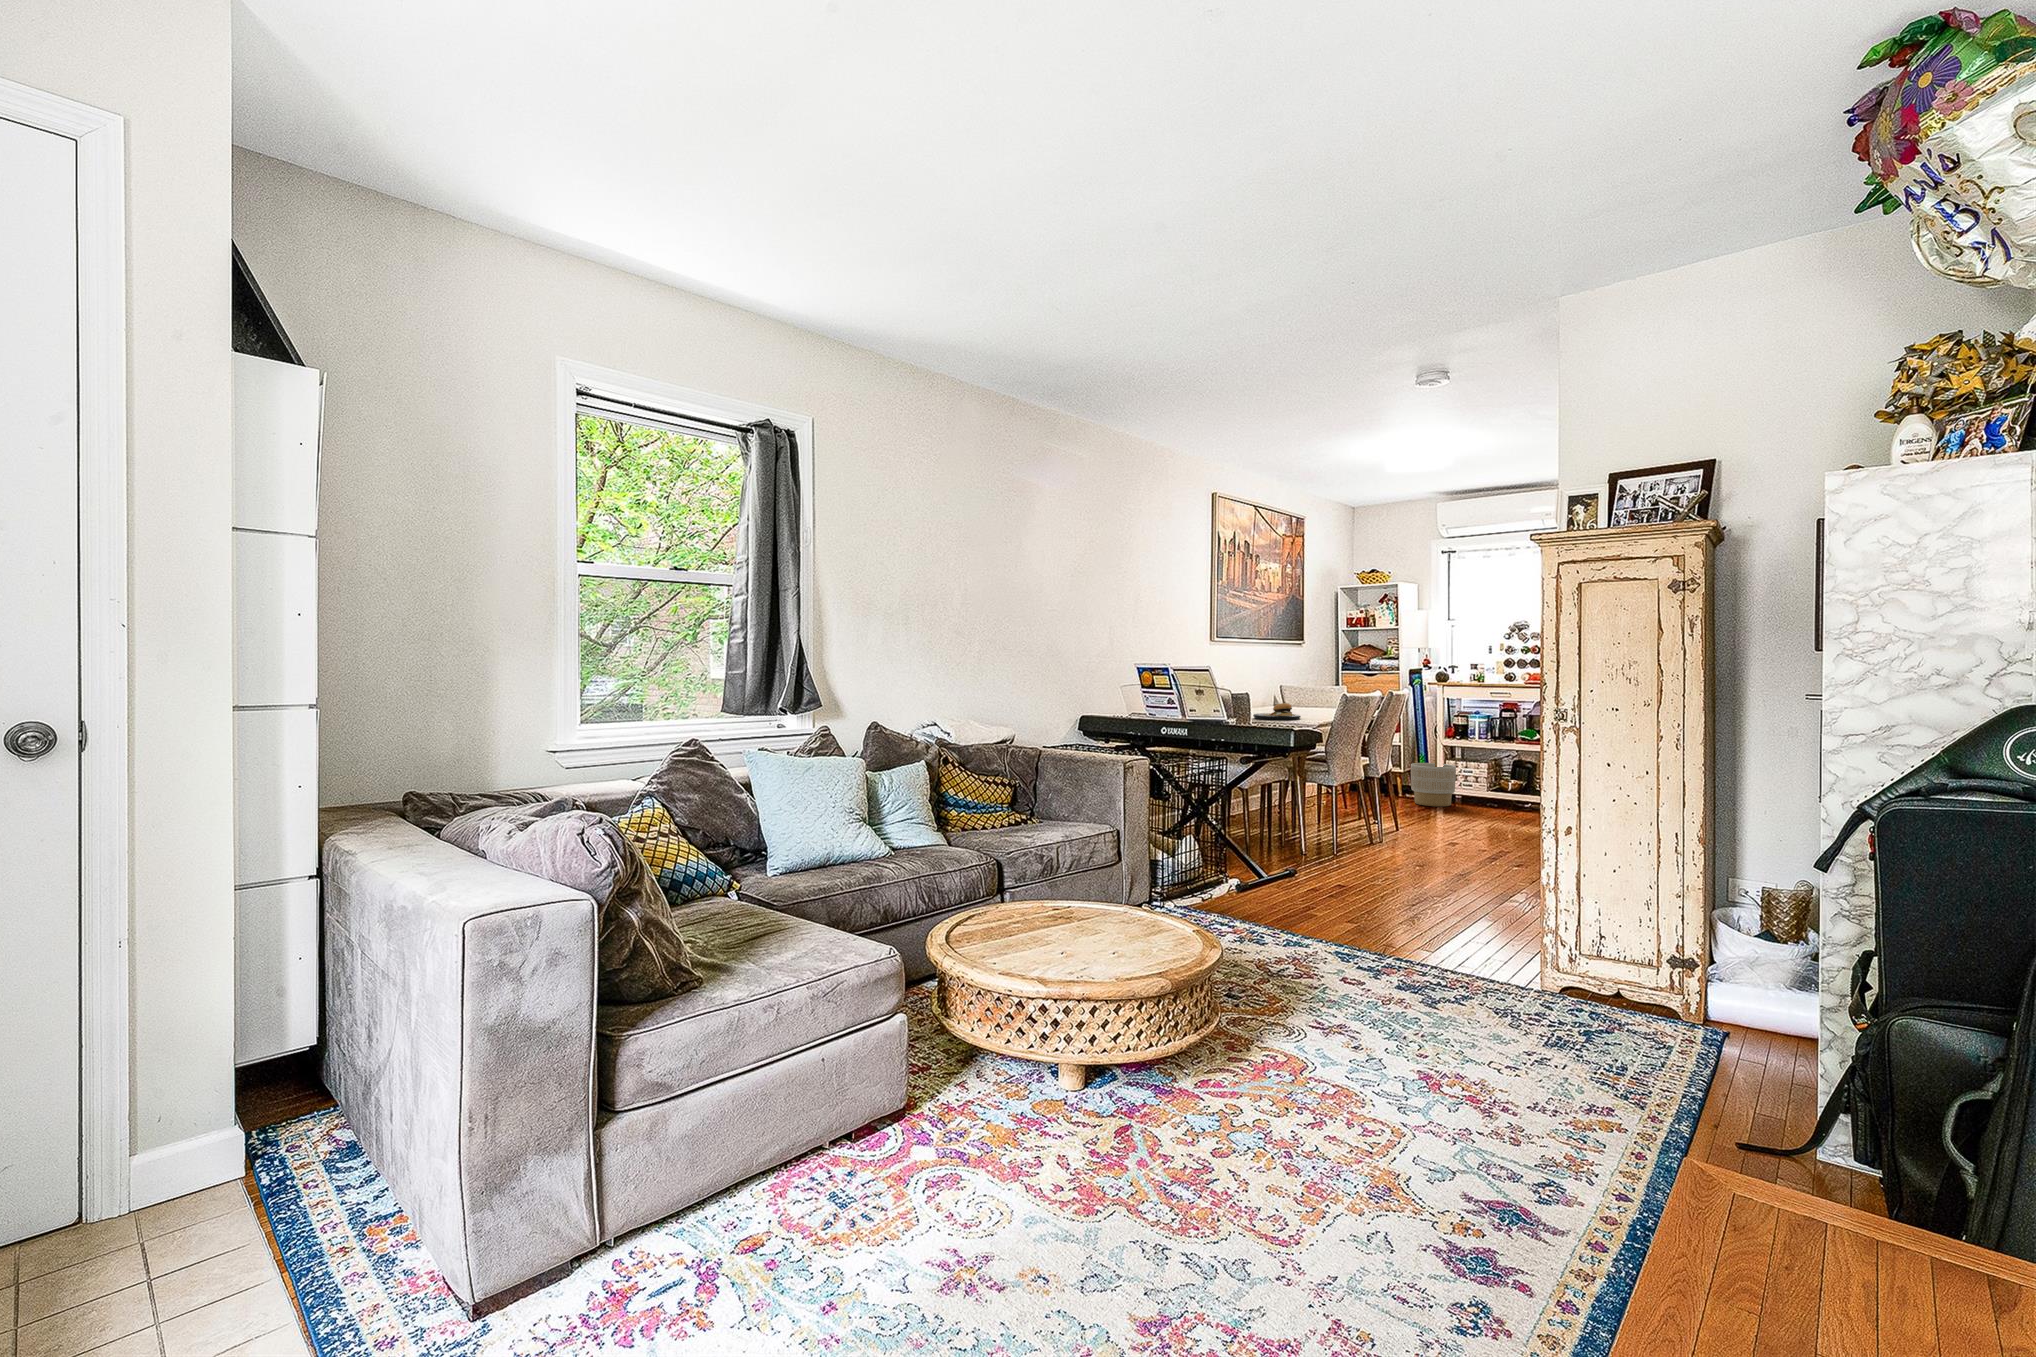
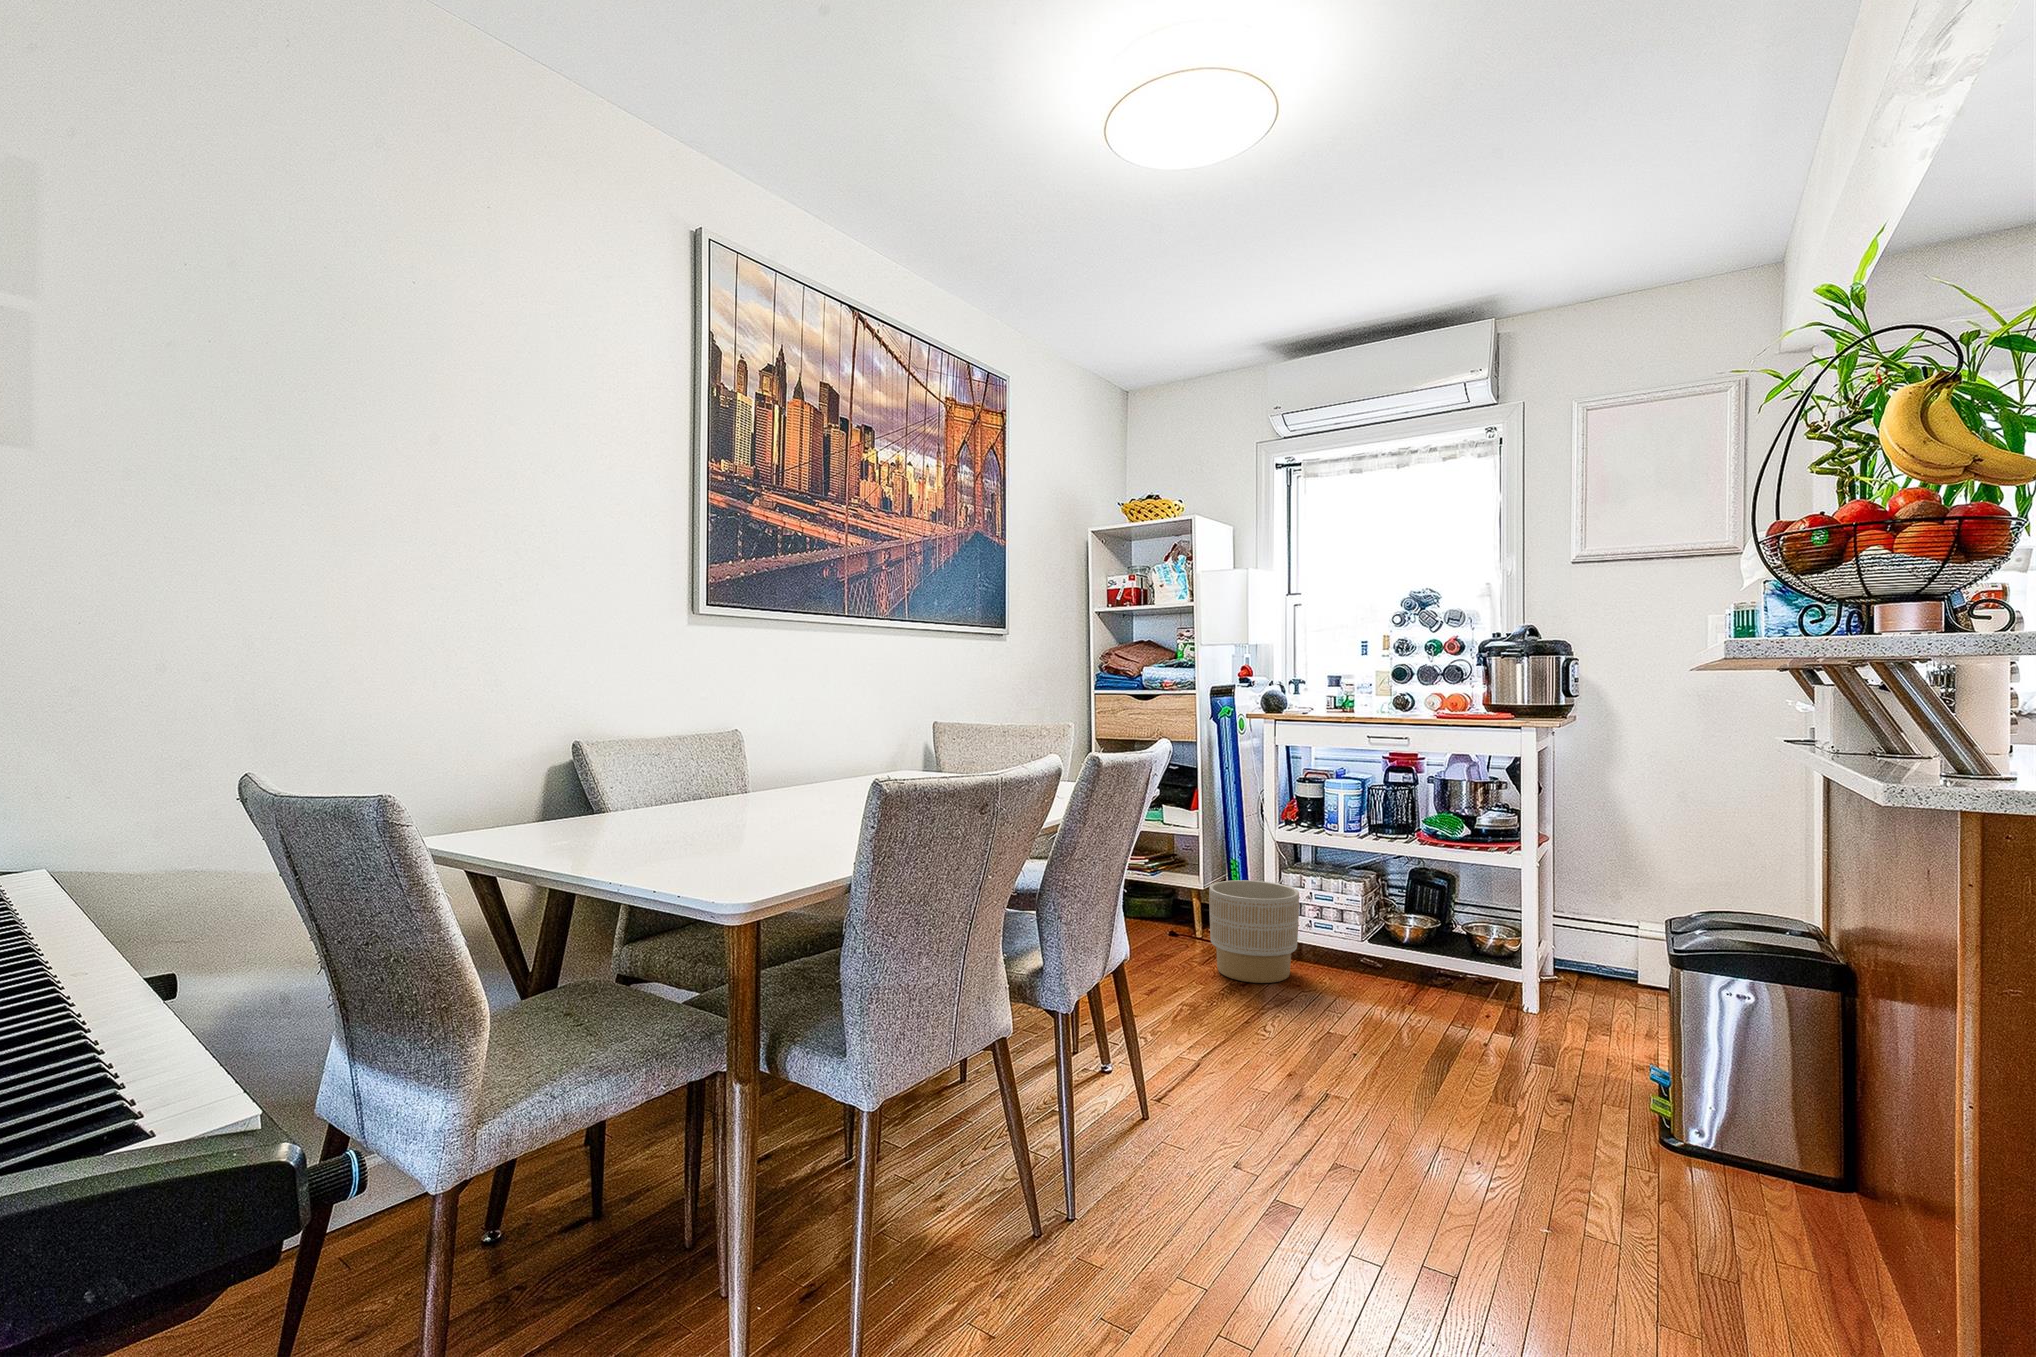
plate: present [1253,703,1301,720] -> none [643,767,799,855]

